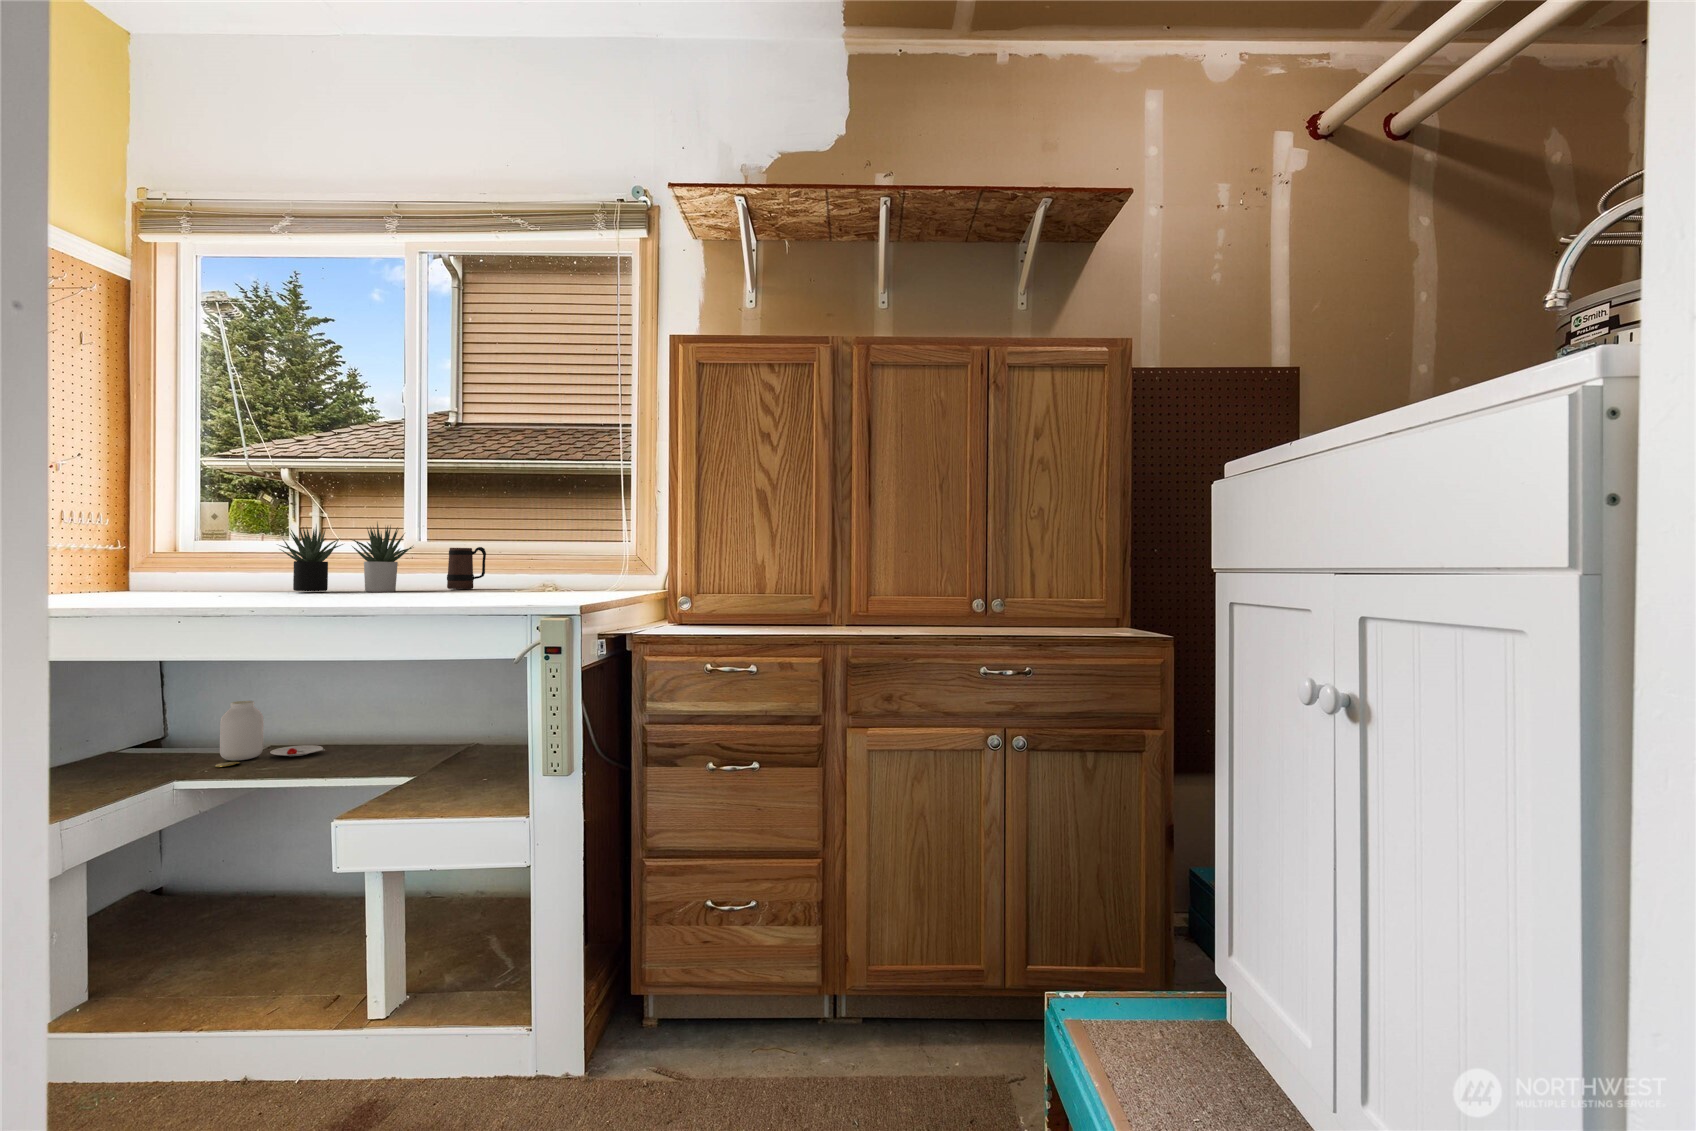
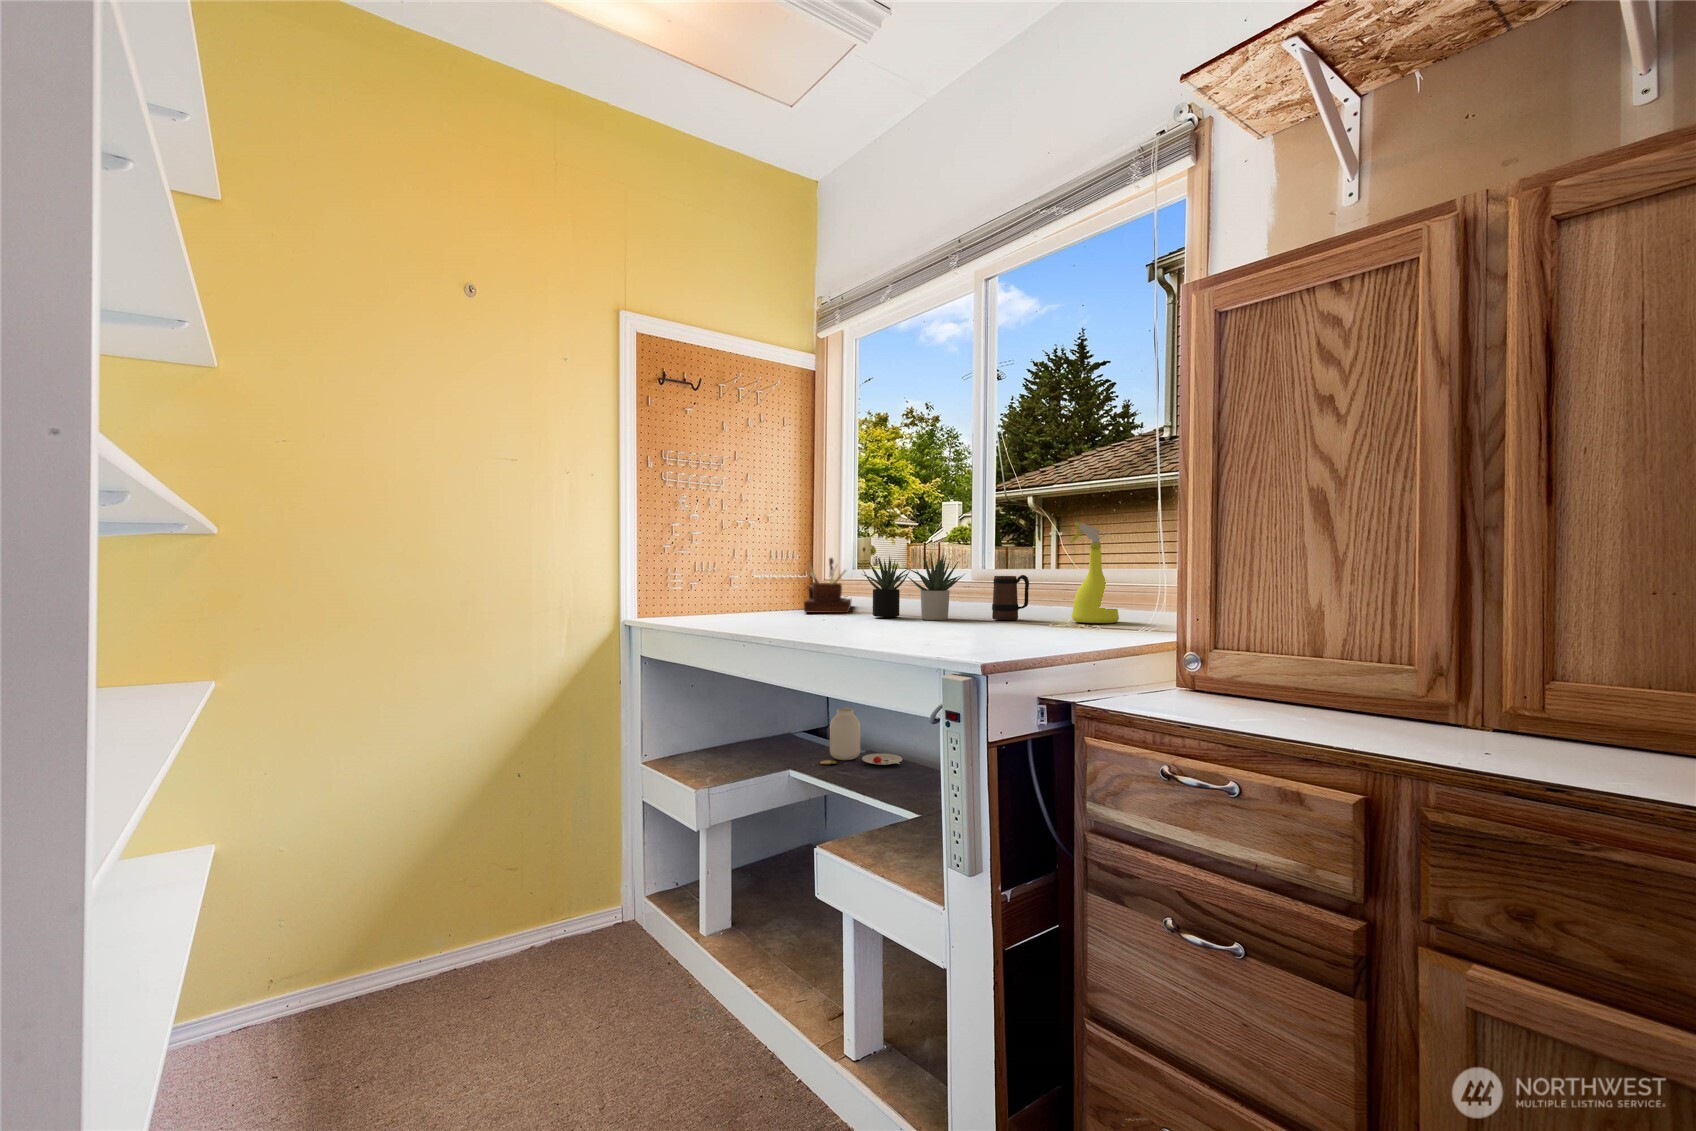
spray bottle: none [531,501,572,588] -> present [1071,522,1119,623]
desk organizer: none [131,526,231,592] -> present [804,558,851,613]

